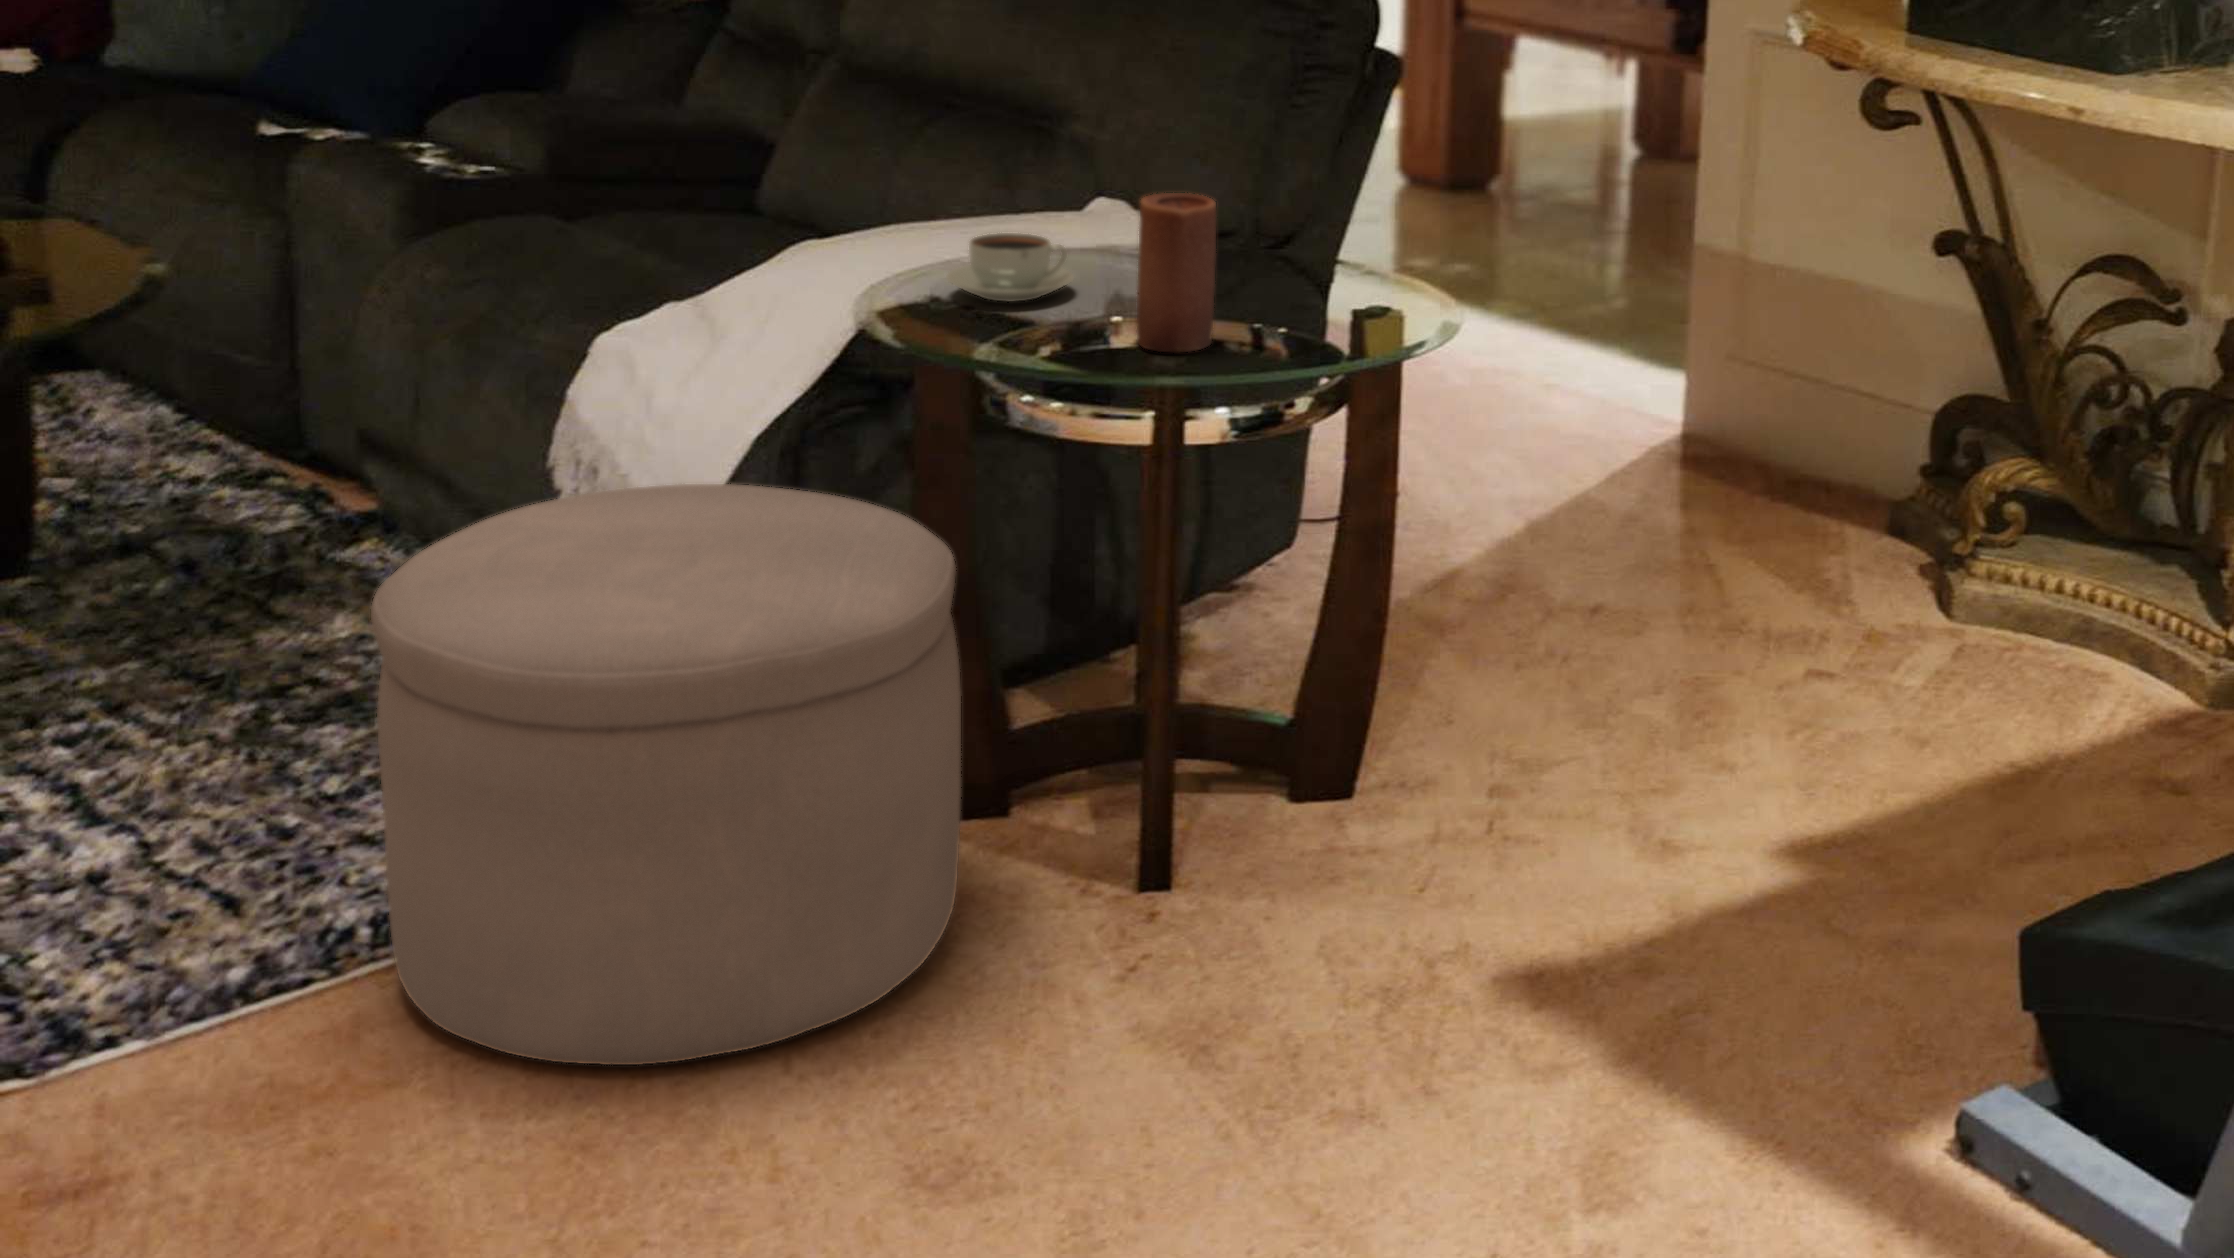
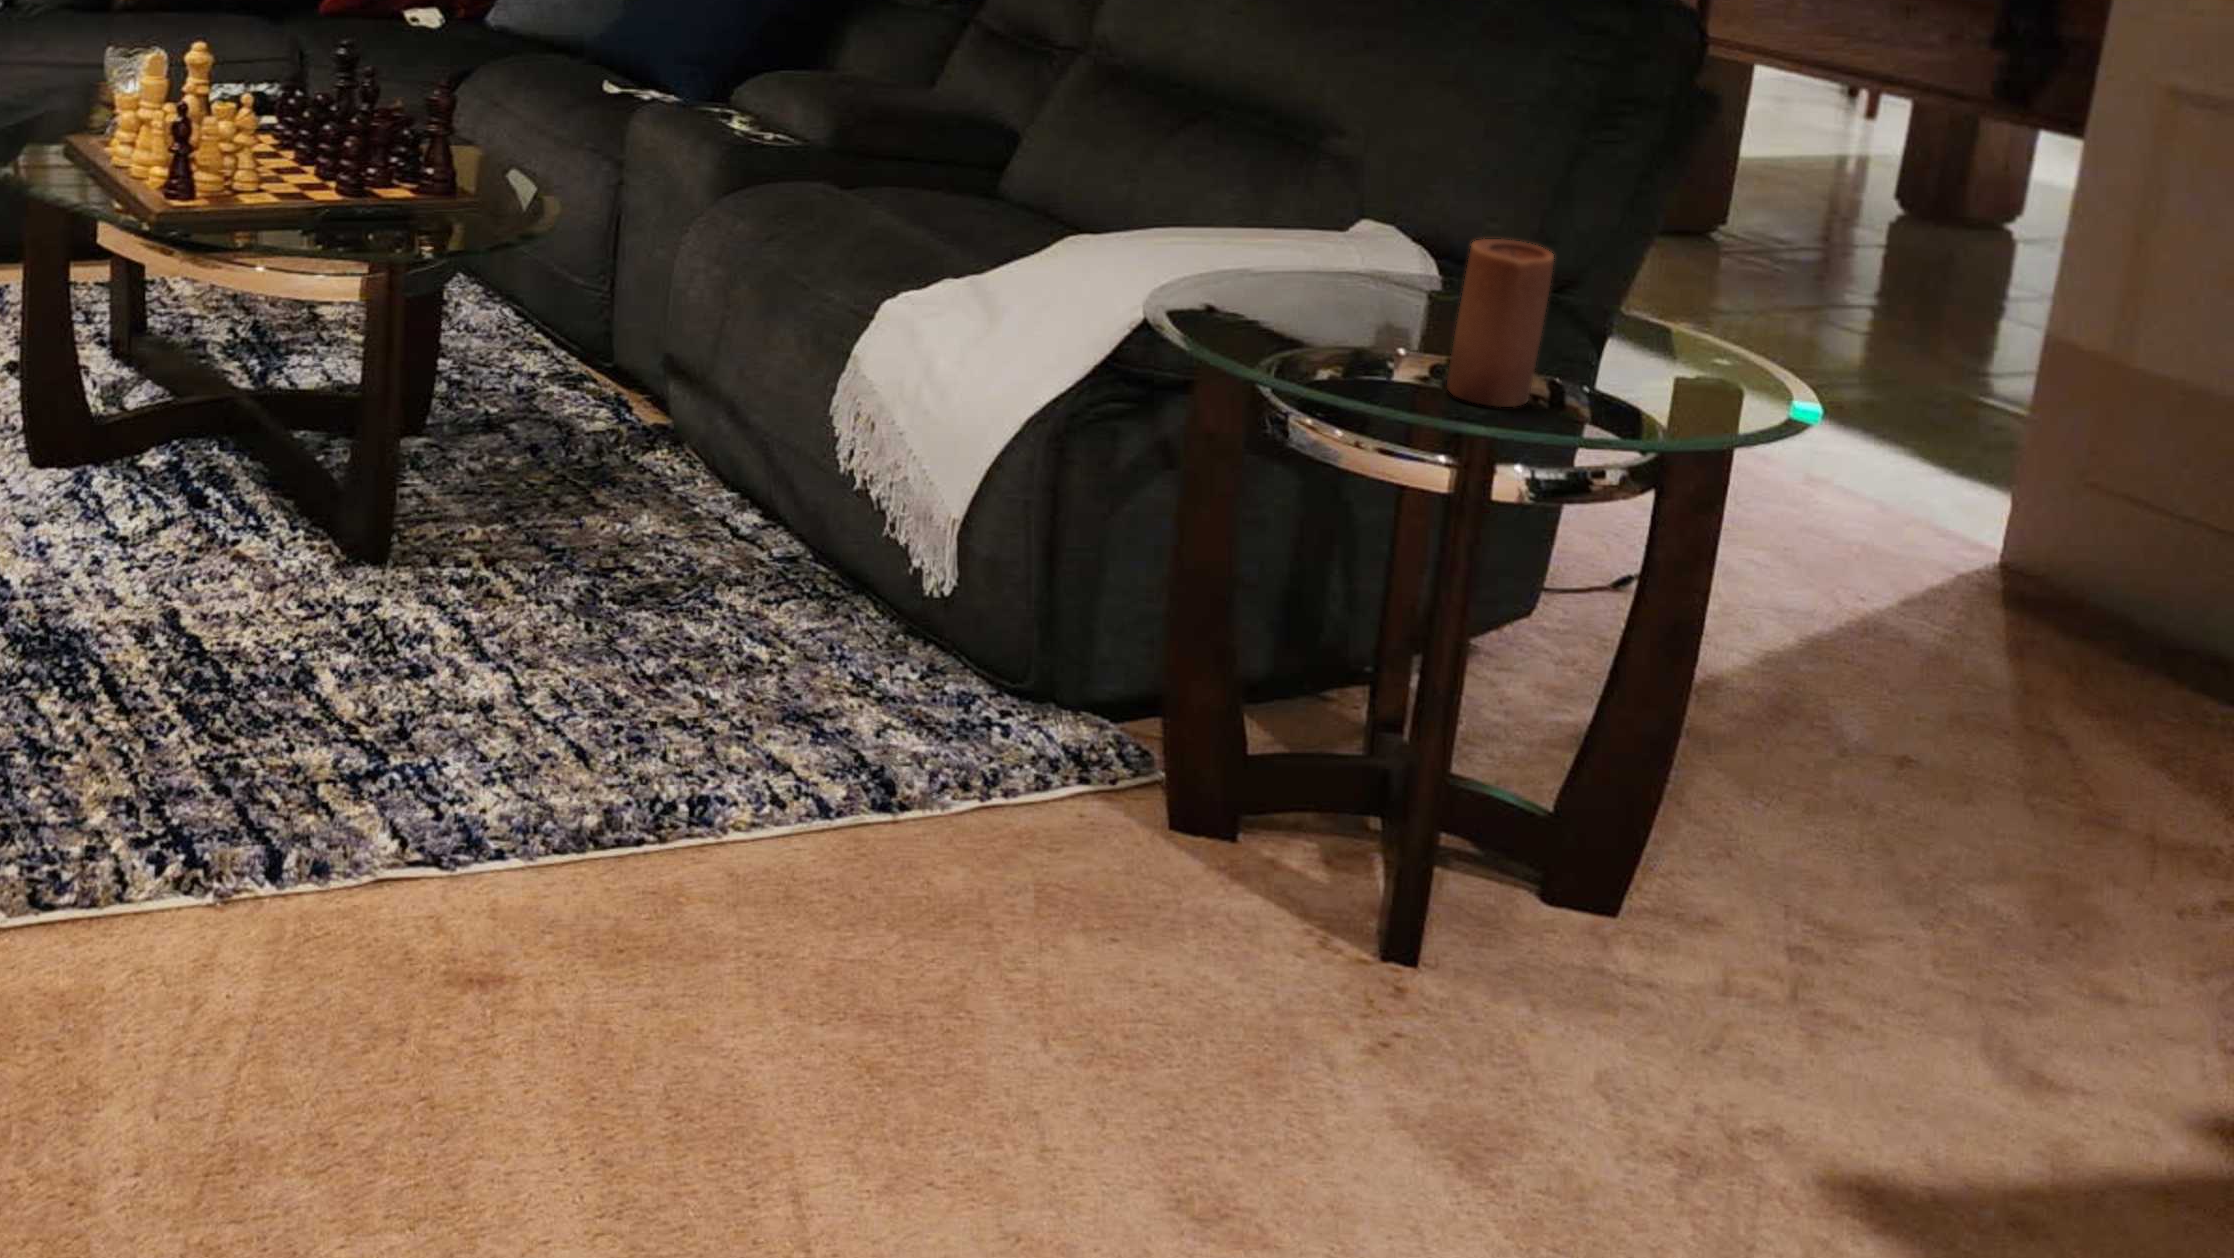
coffee cup: present [947,233,1073,302] -> none [1241,257,1370,328]
ottoman: present [371,484,961,1065] -> none [710,458,1242,1015]

